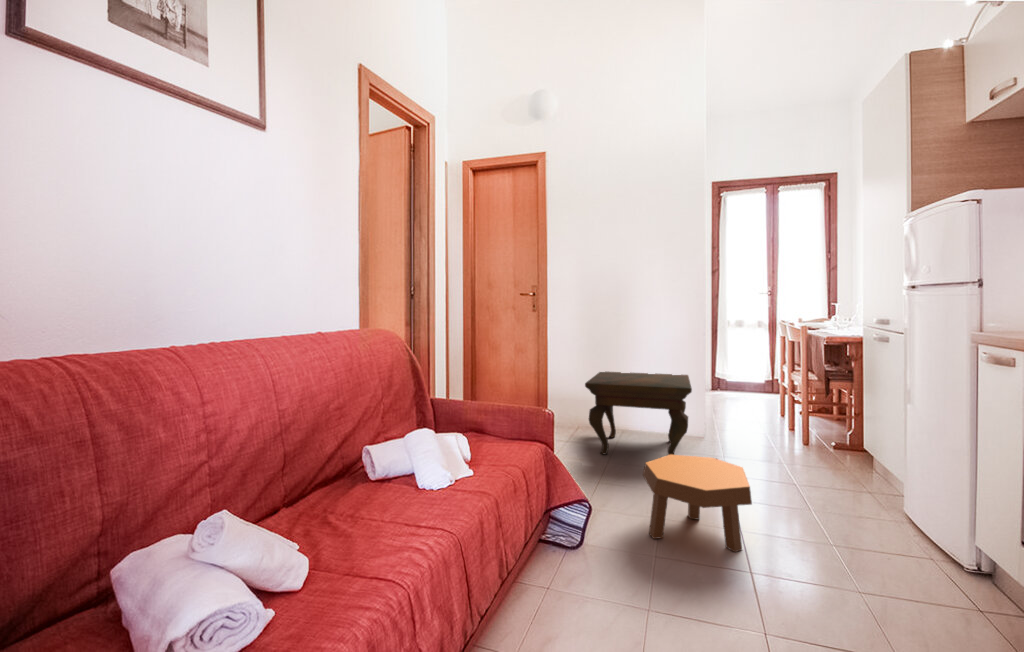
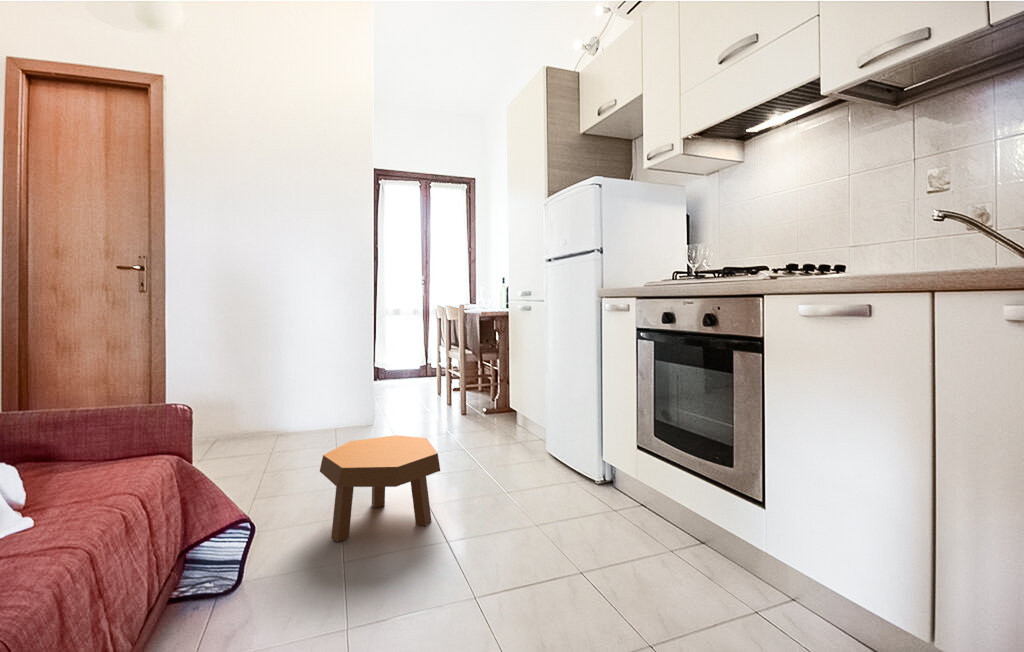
side table: present [585,372,692,455] -> none [227,359,365,466]

